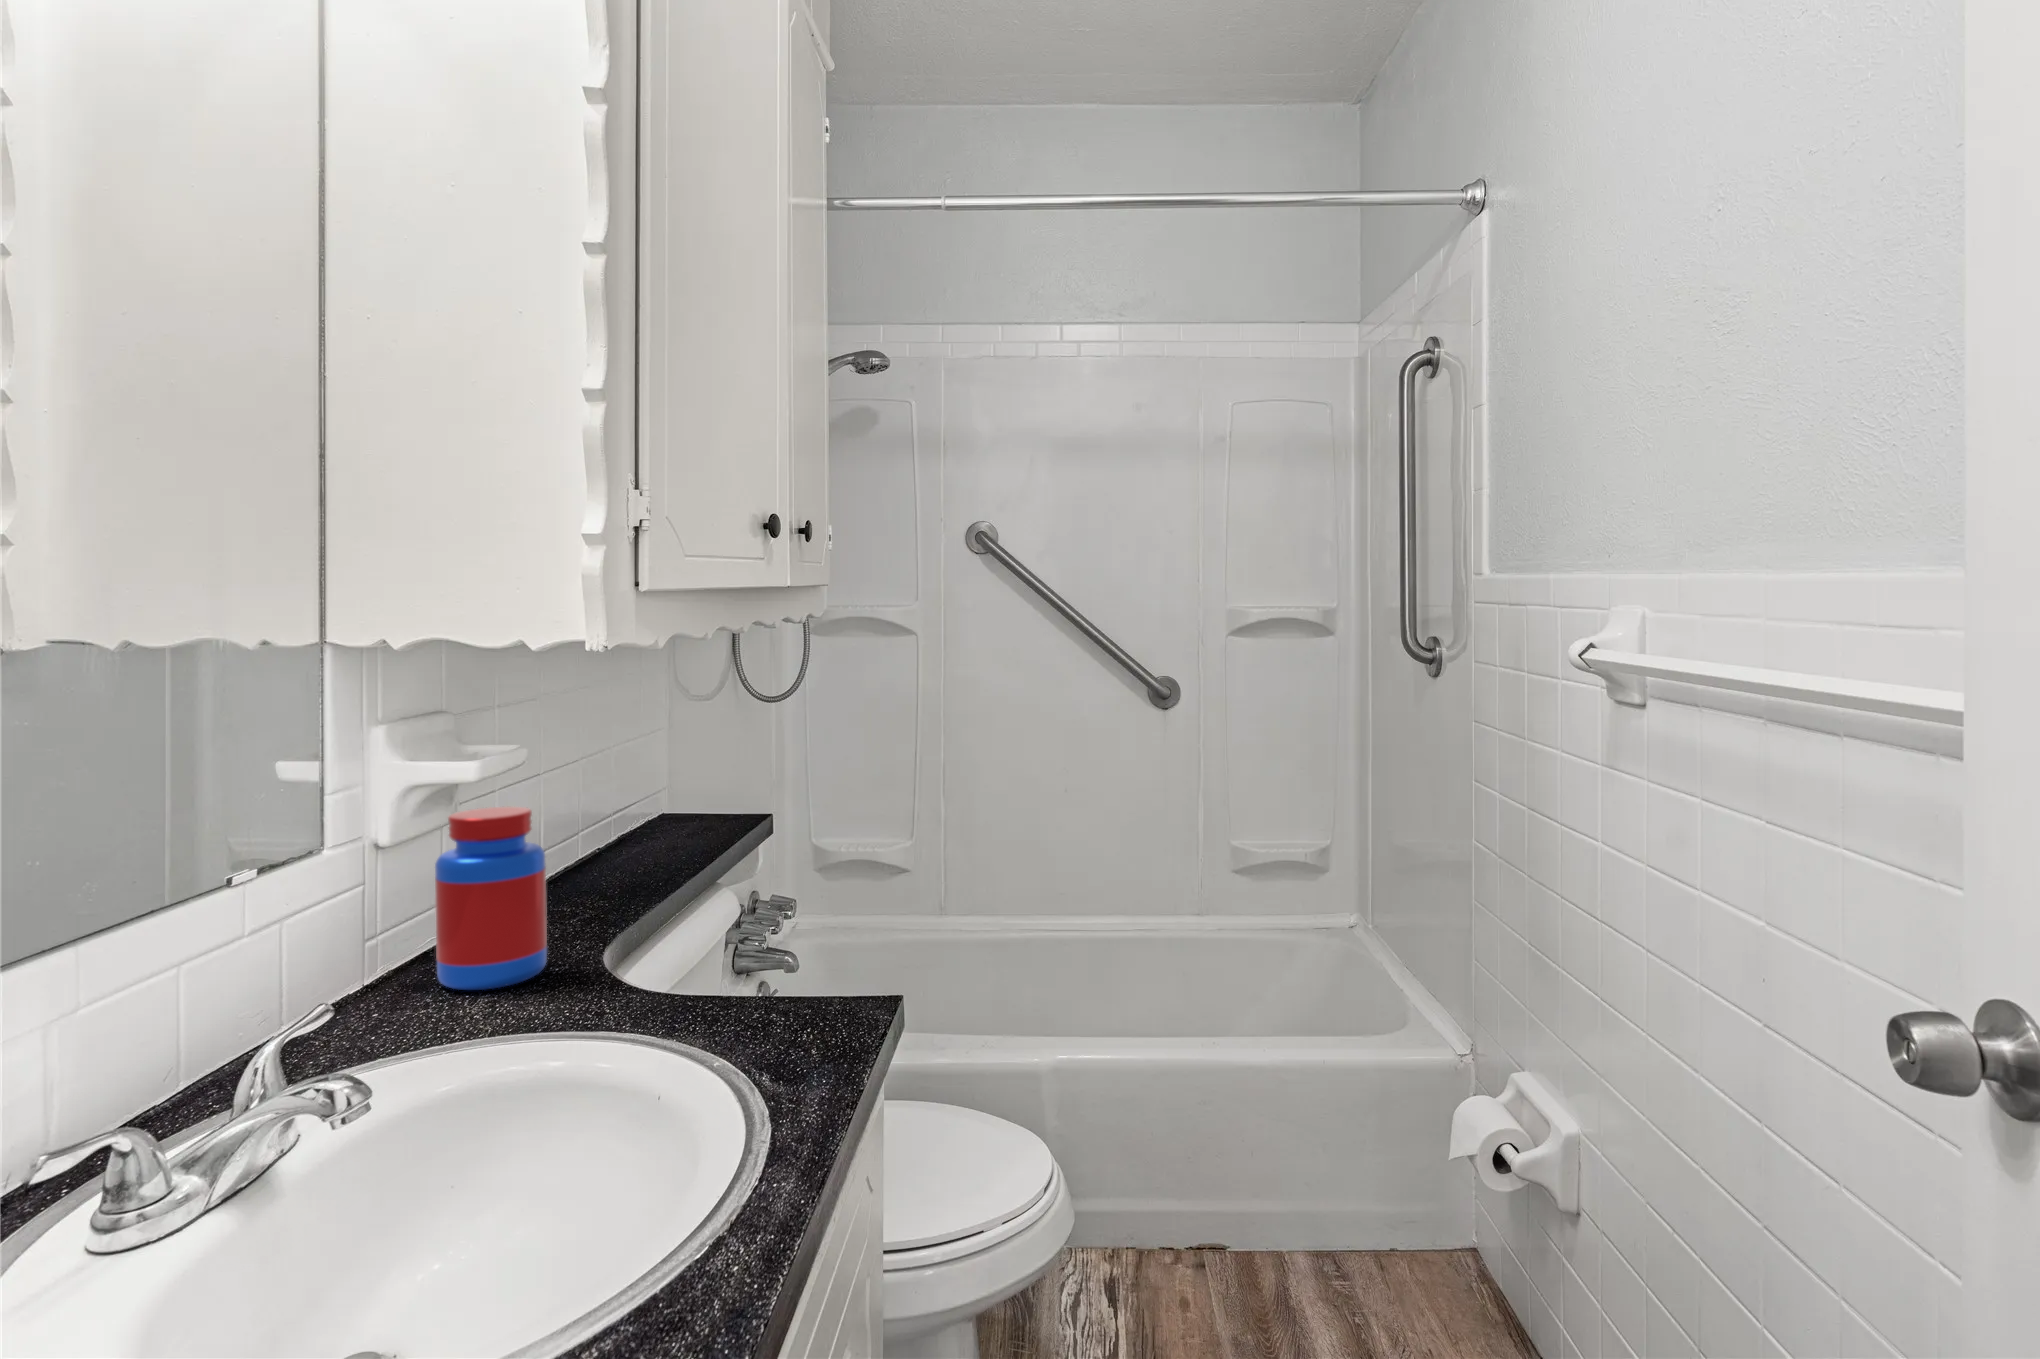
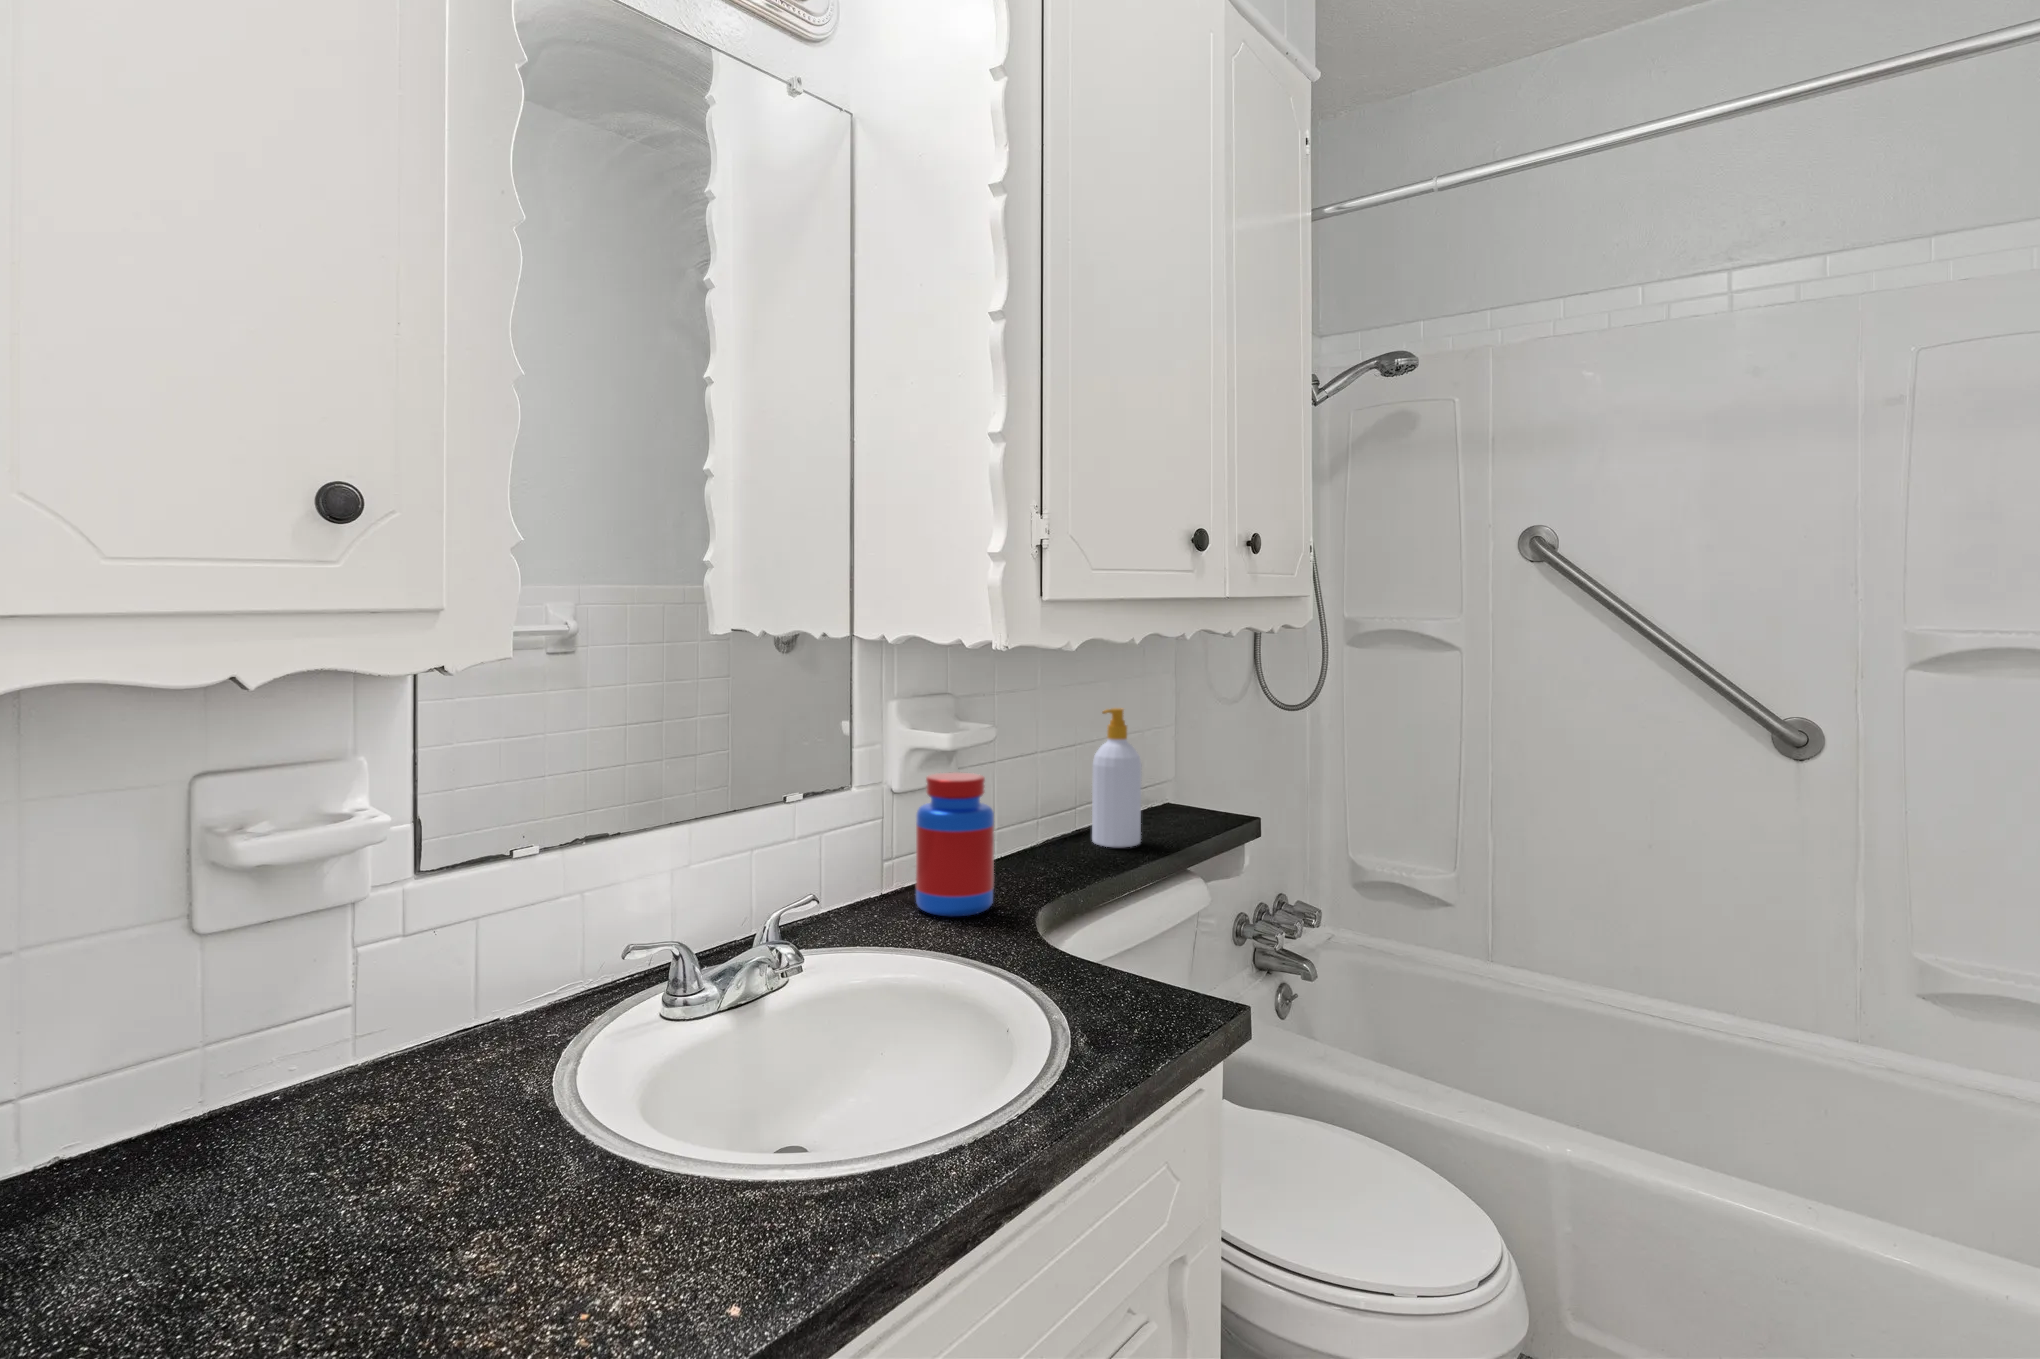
soap bottle: none [605,717,666,877] -> present [1092,708,1141,848]

